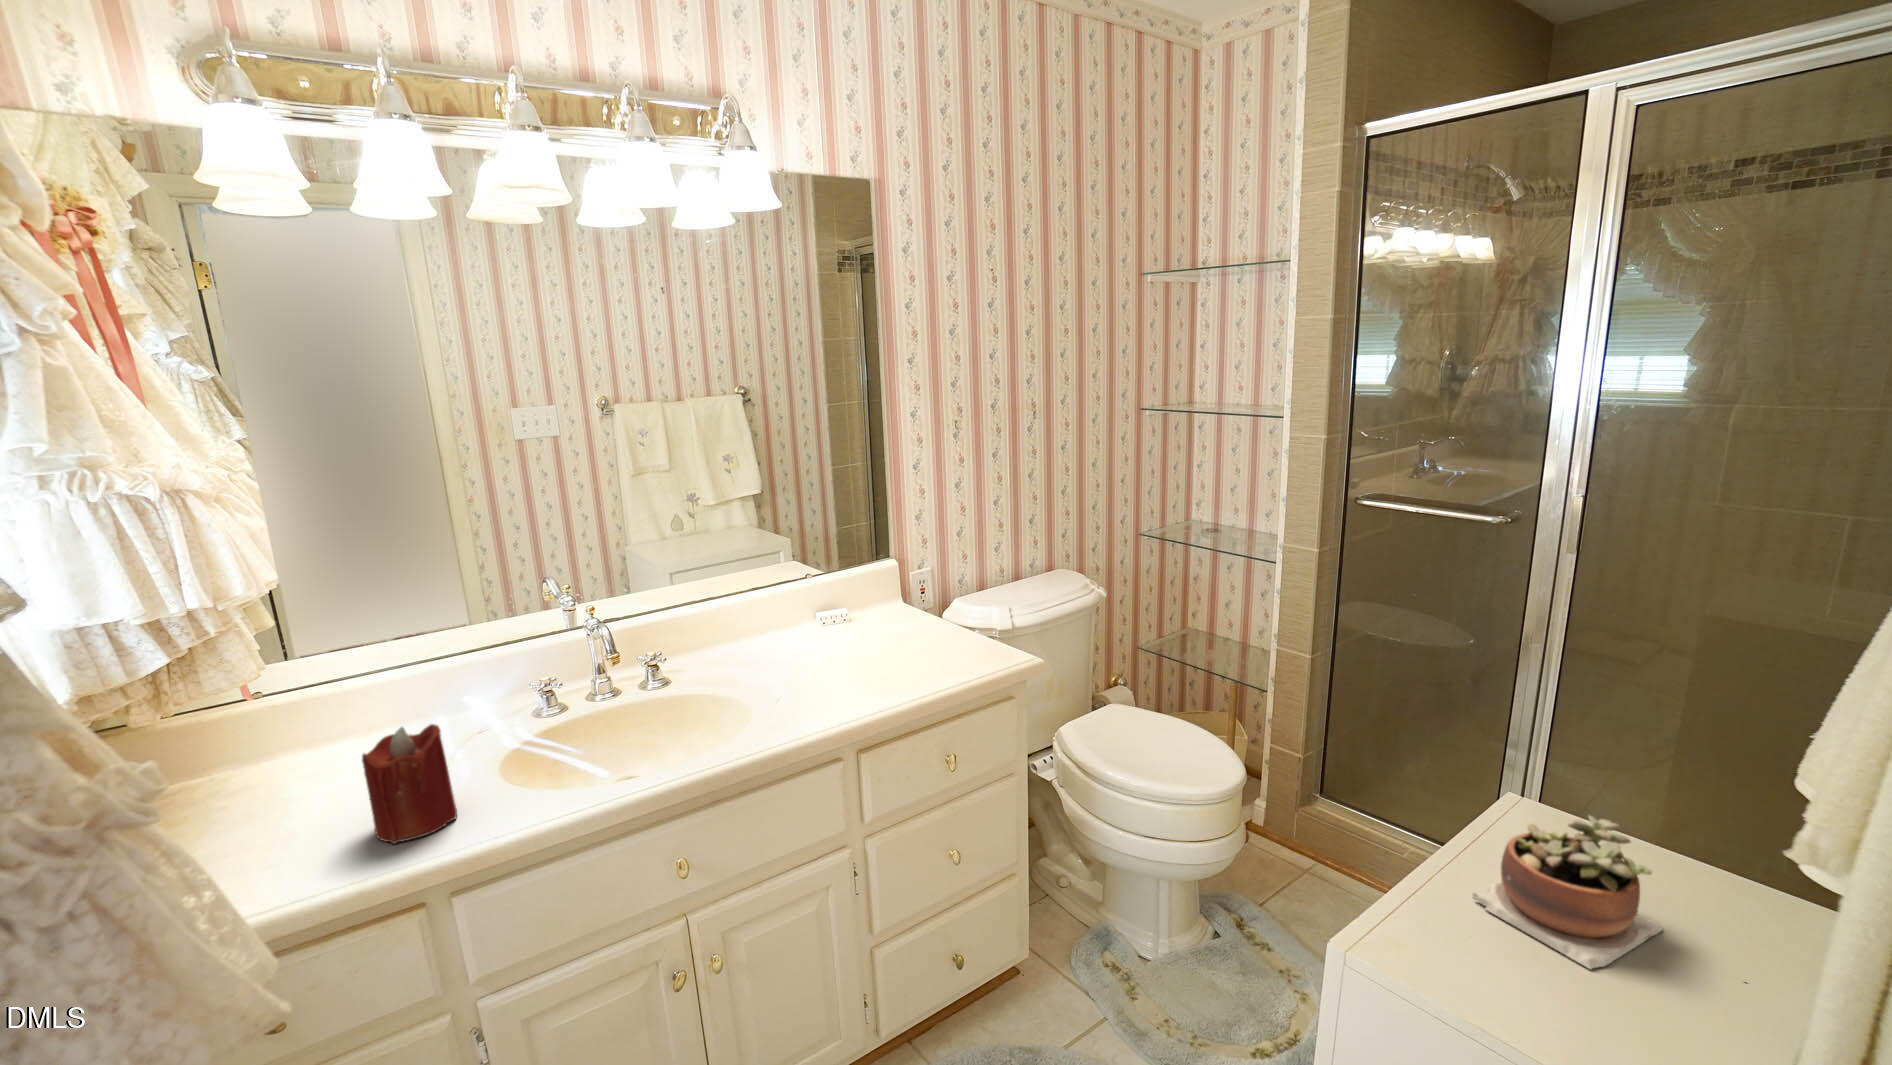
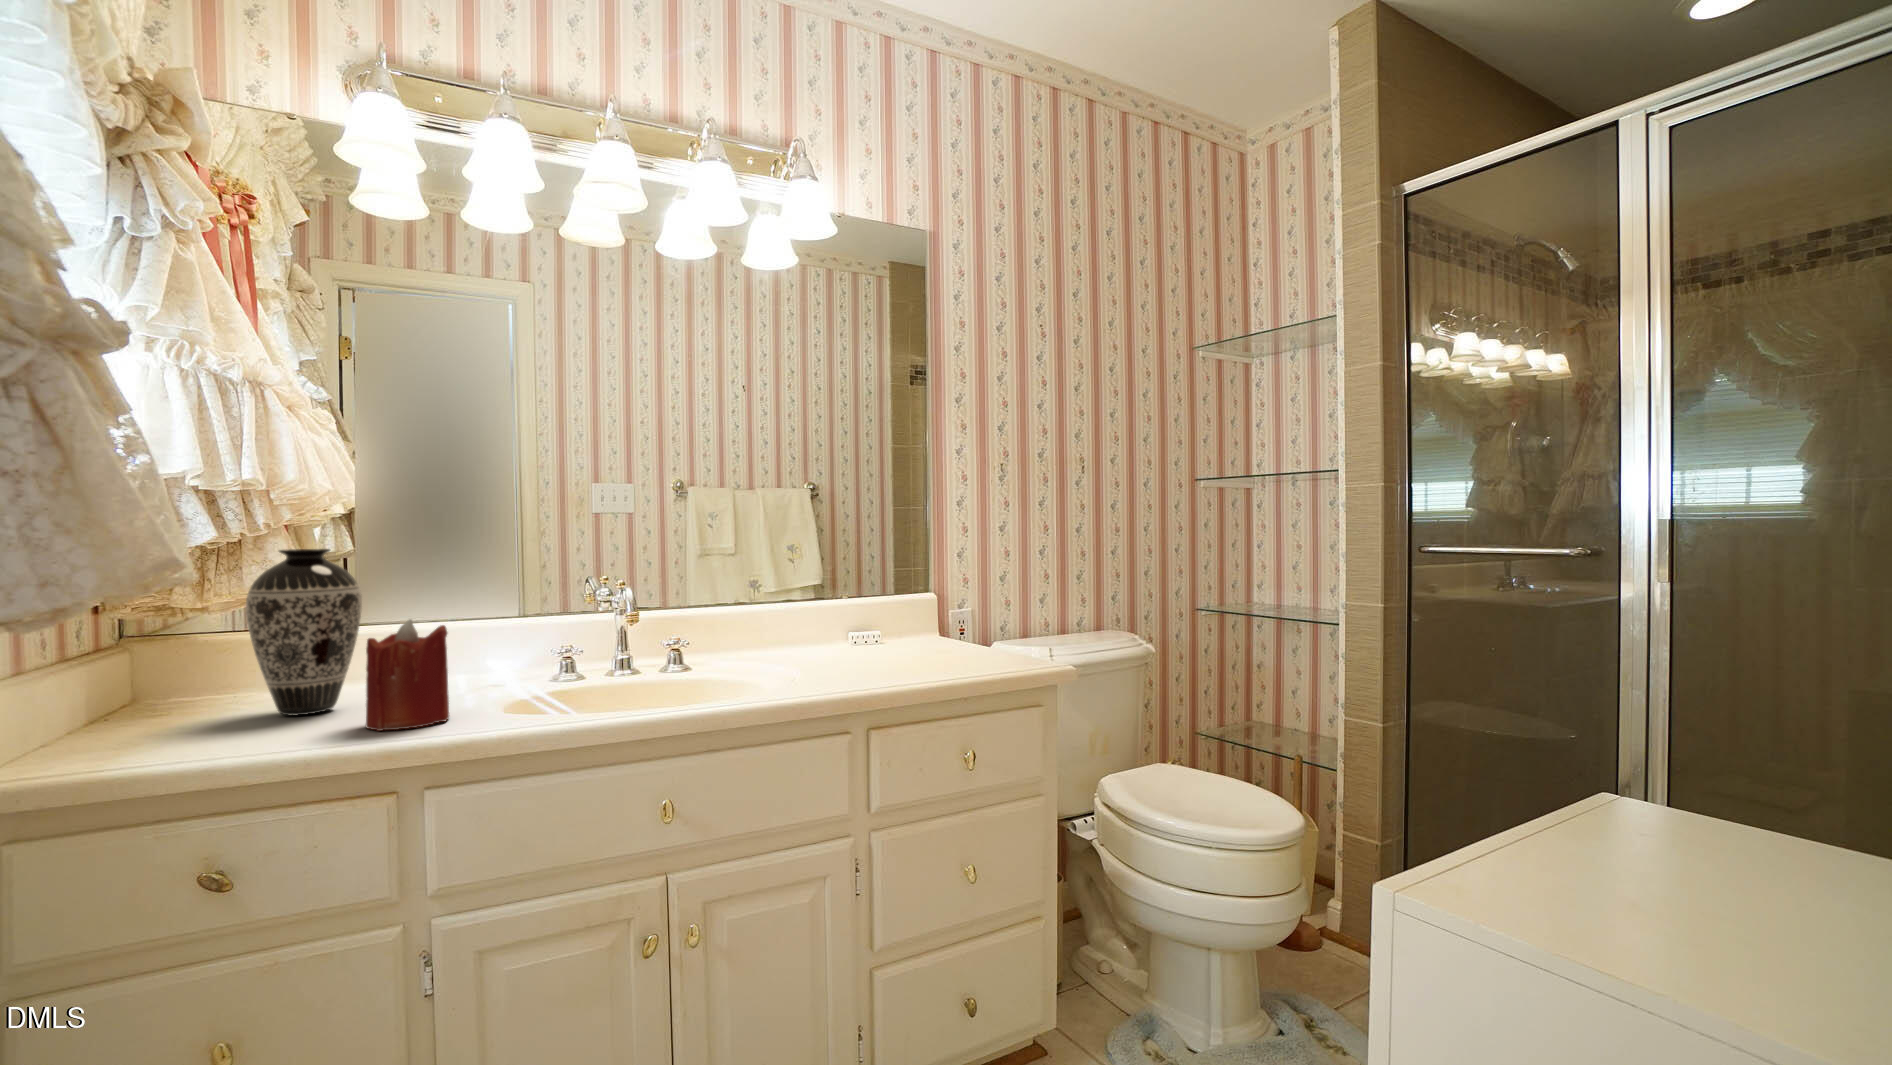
decorative vase: none [211,645,336,819] -> present [246,549,362,715]
succulent plant: present [1472,816,1662,969] -> none [1549,751,1806,918]

